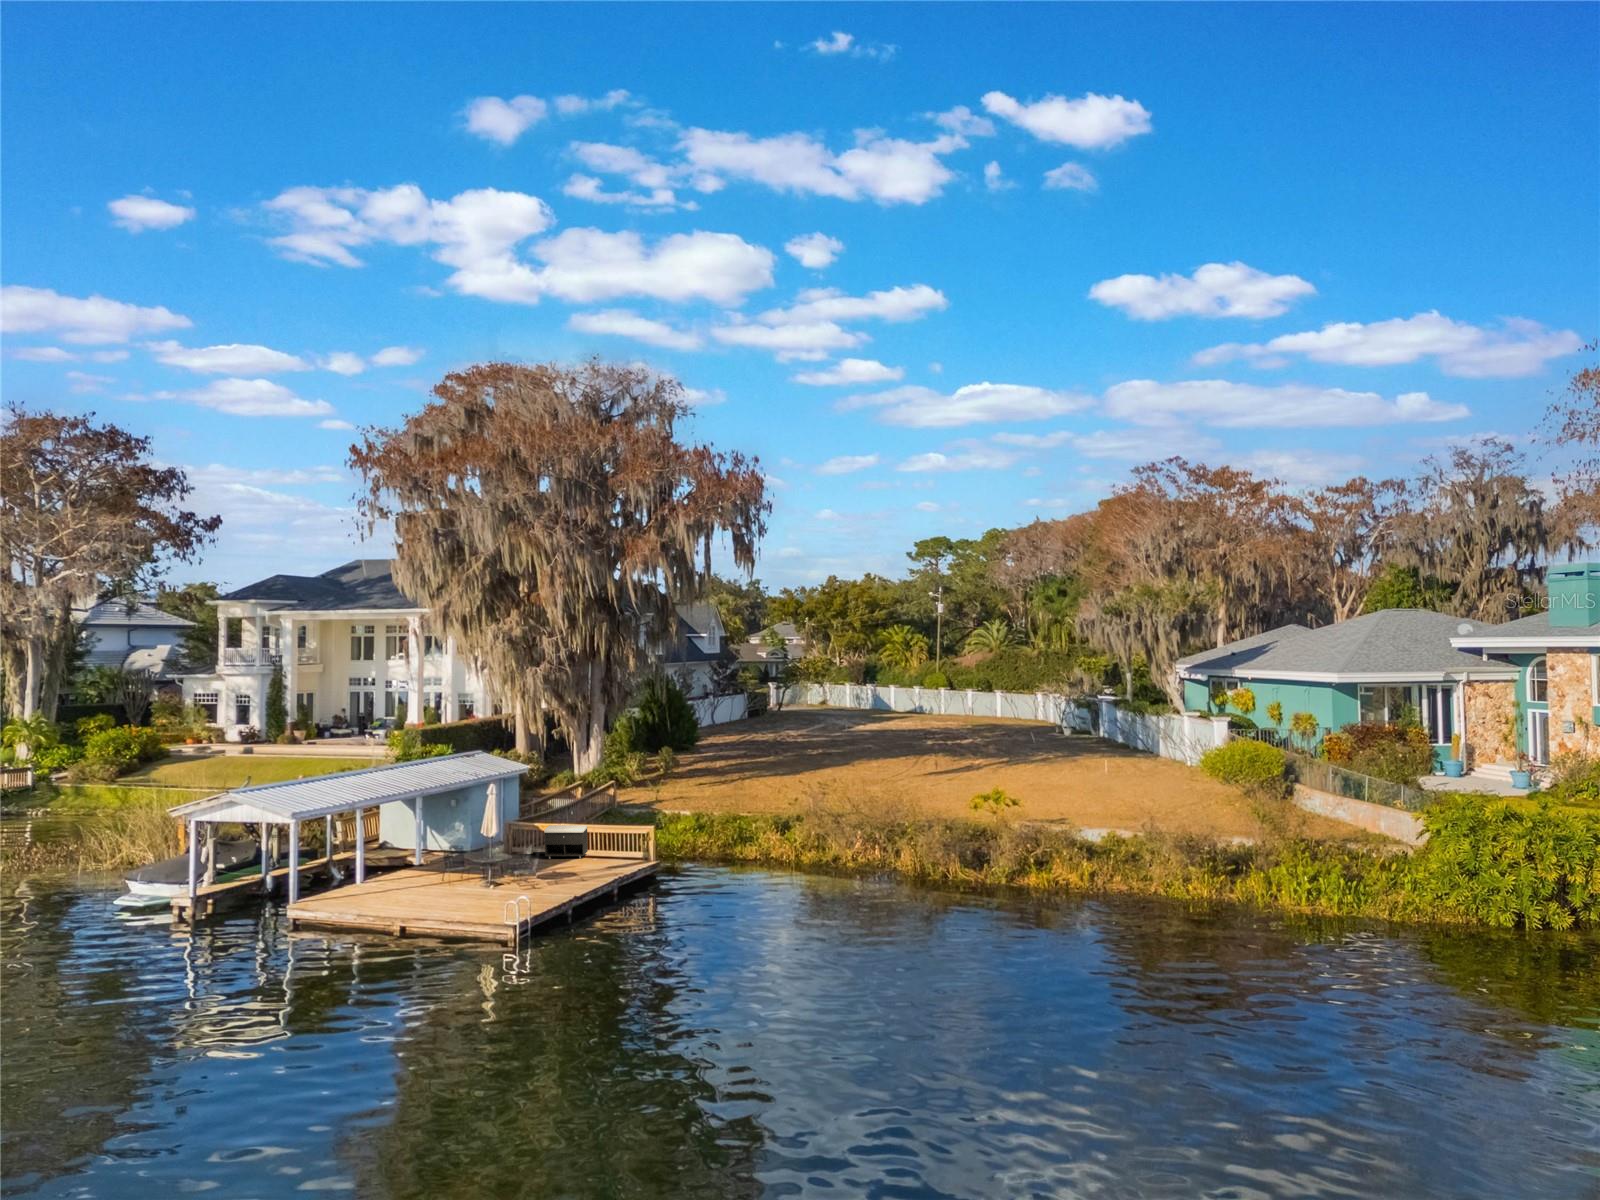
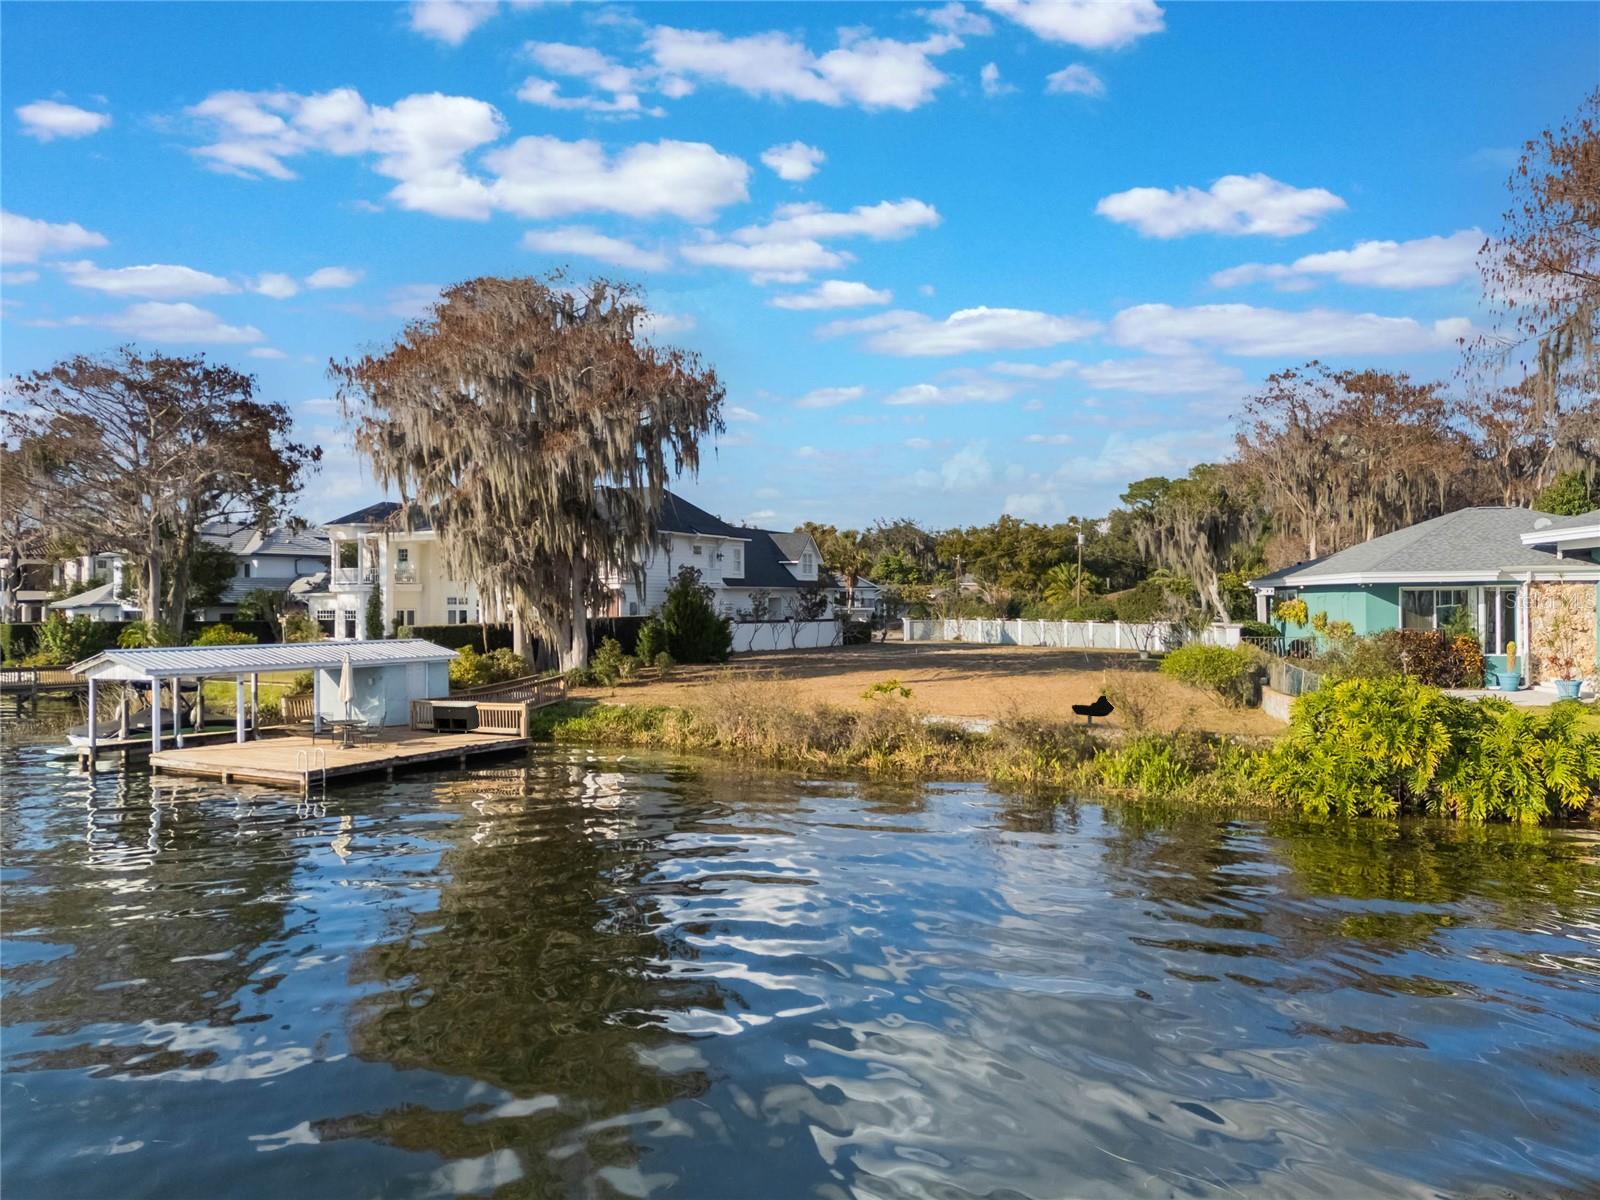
lounge chair: none [1173,804,1209,832] -> present [1072,695,1114,726]

